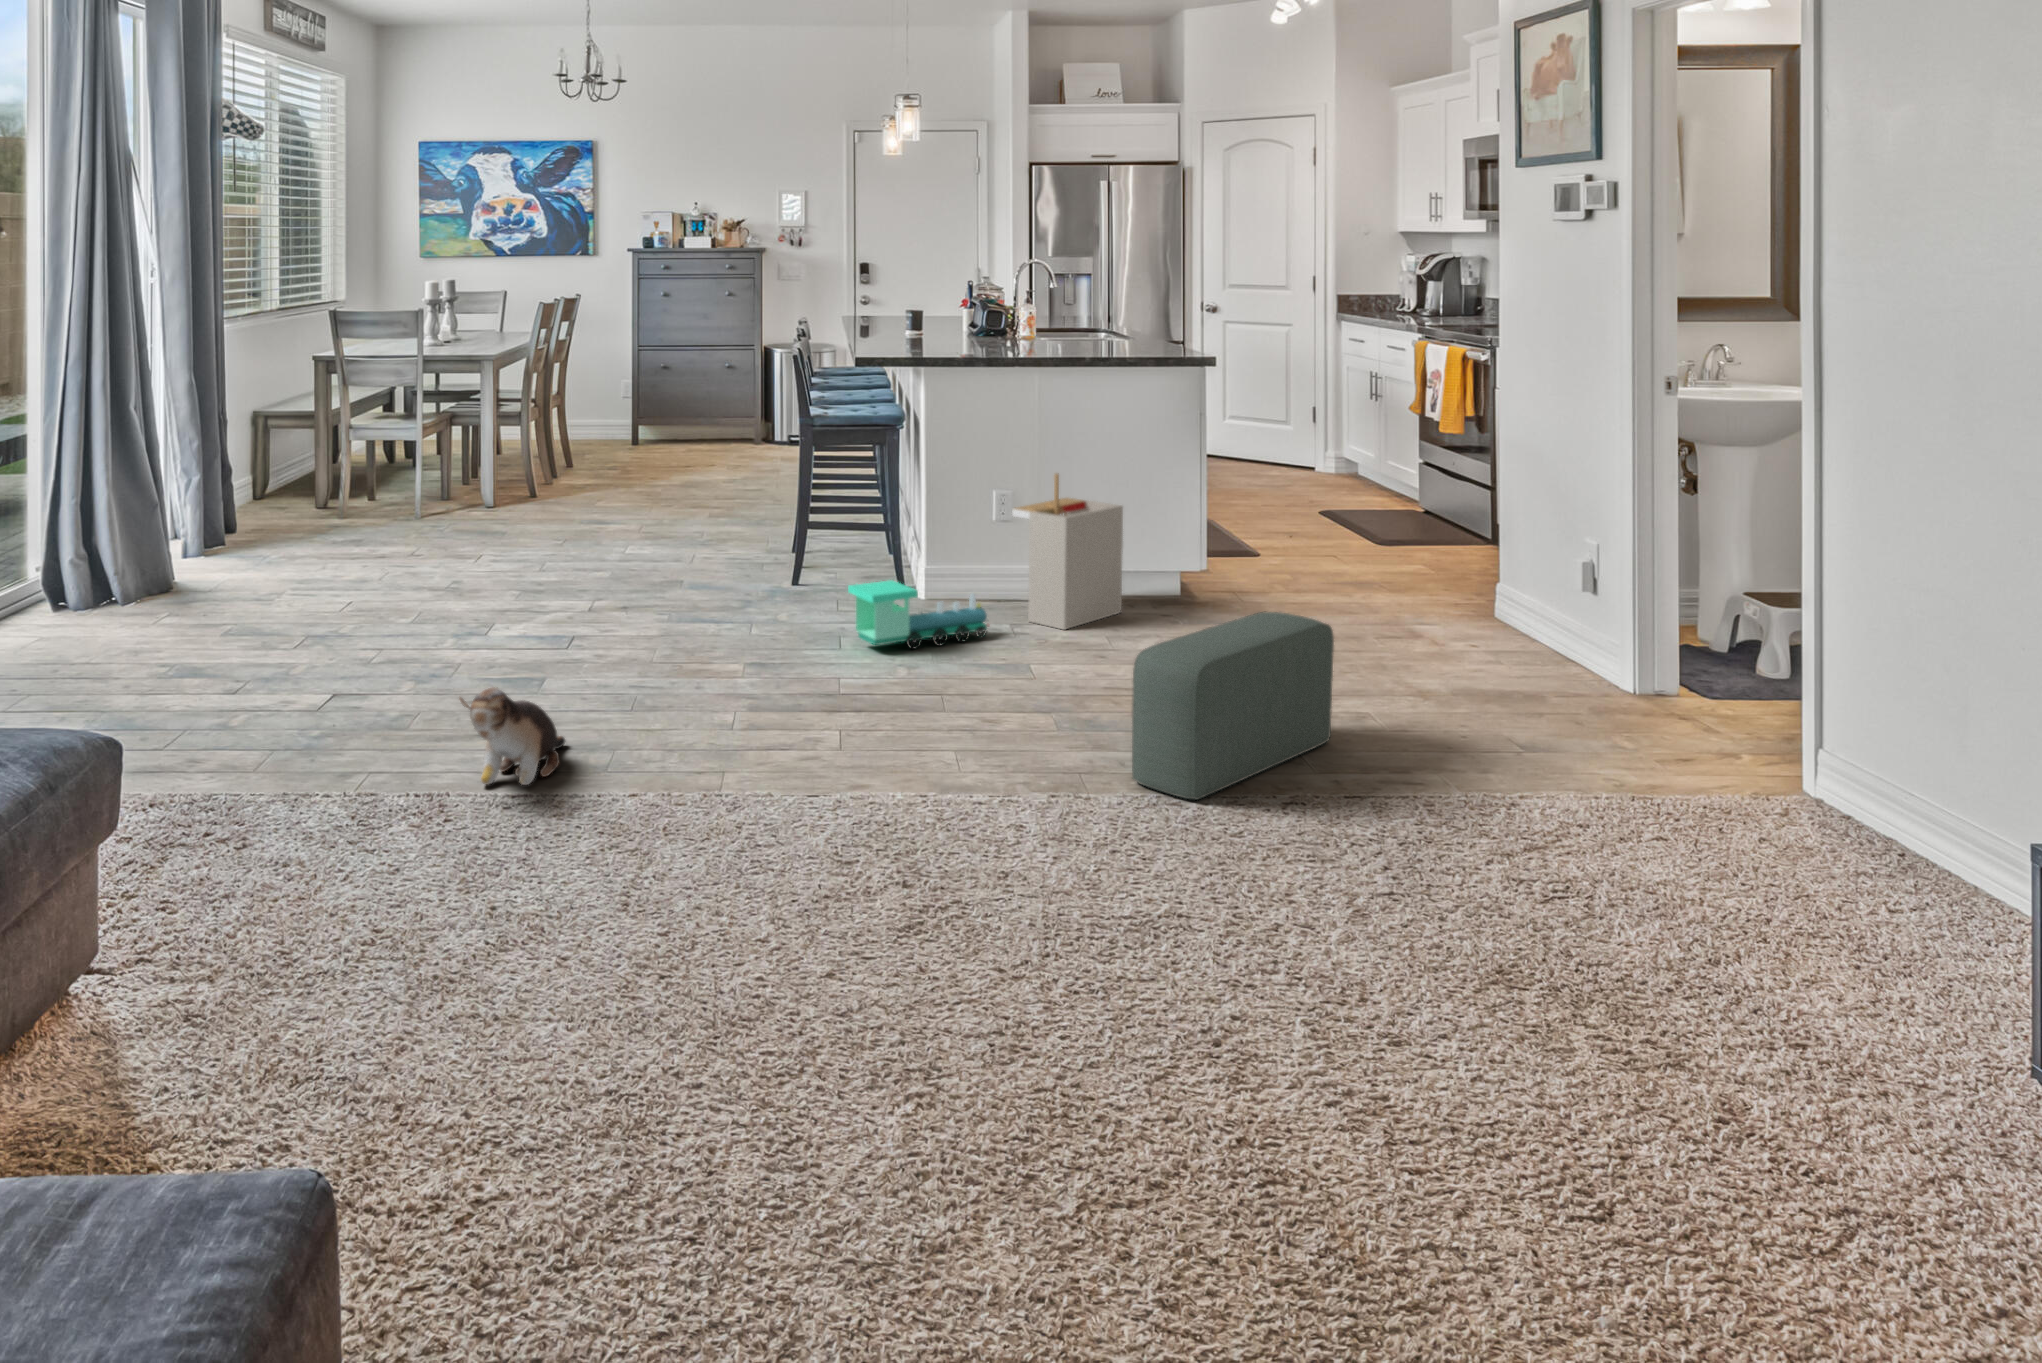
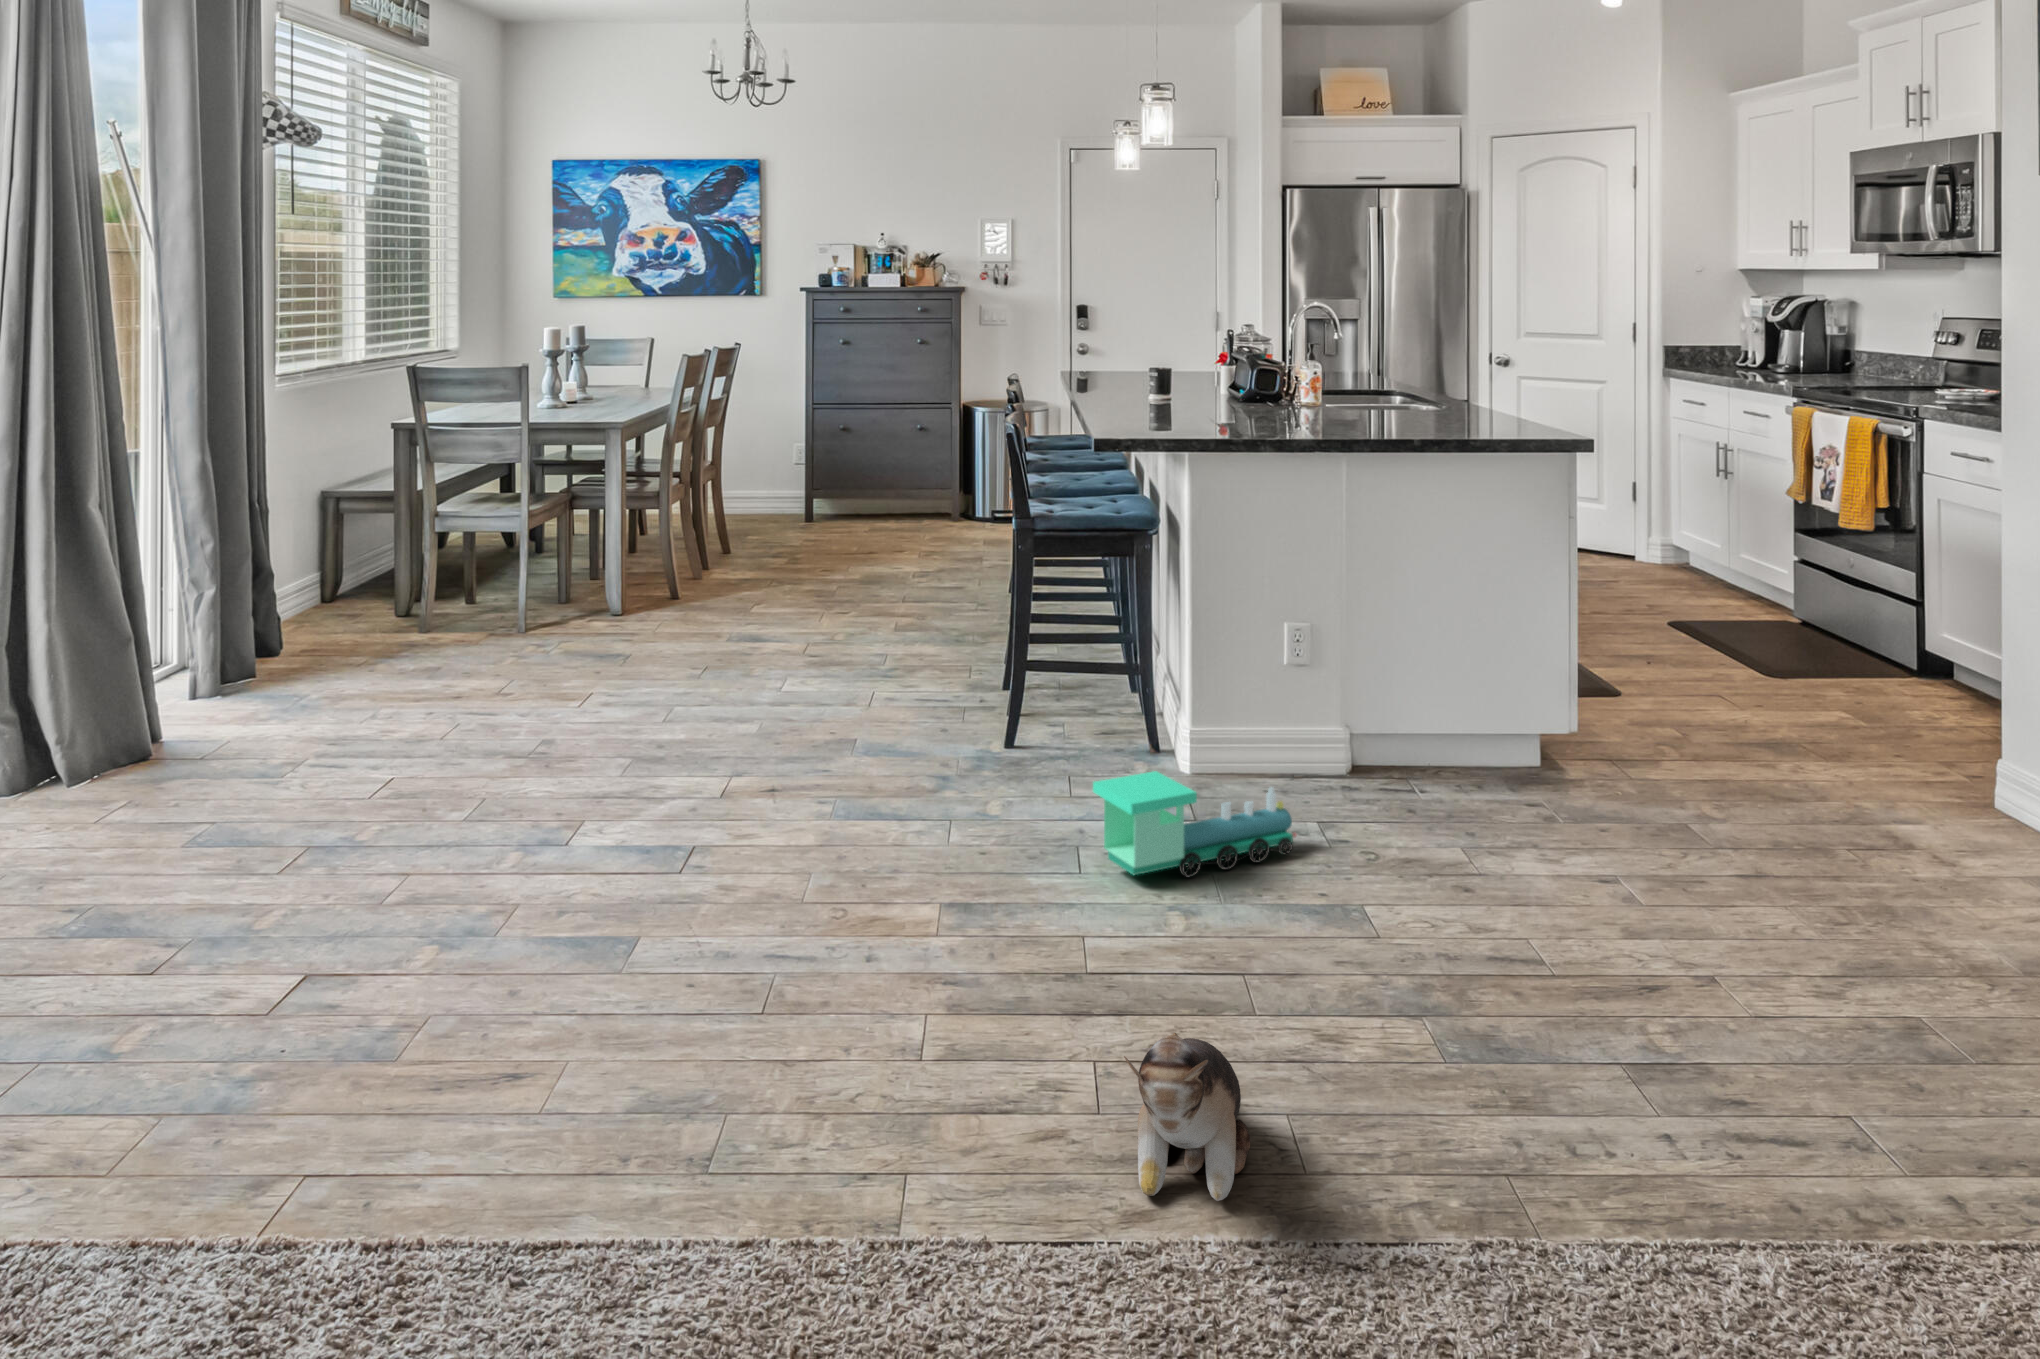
storage bin: present [1012,474,1123,630] -> none [1321,607,1476,838]
pouf: present [1132,611,1334,800] -> none [1612,875,1908,1264]
plush toy: present [460,687,565,785] -> present [1124,1033,1250,1201]

